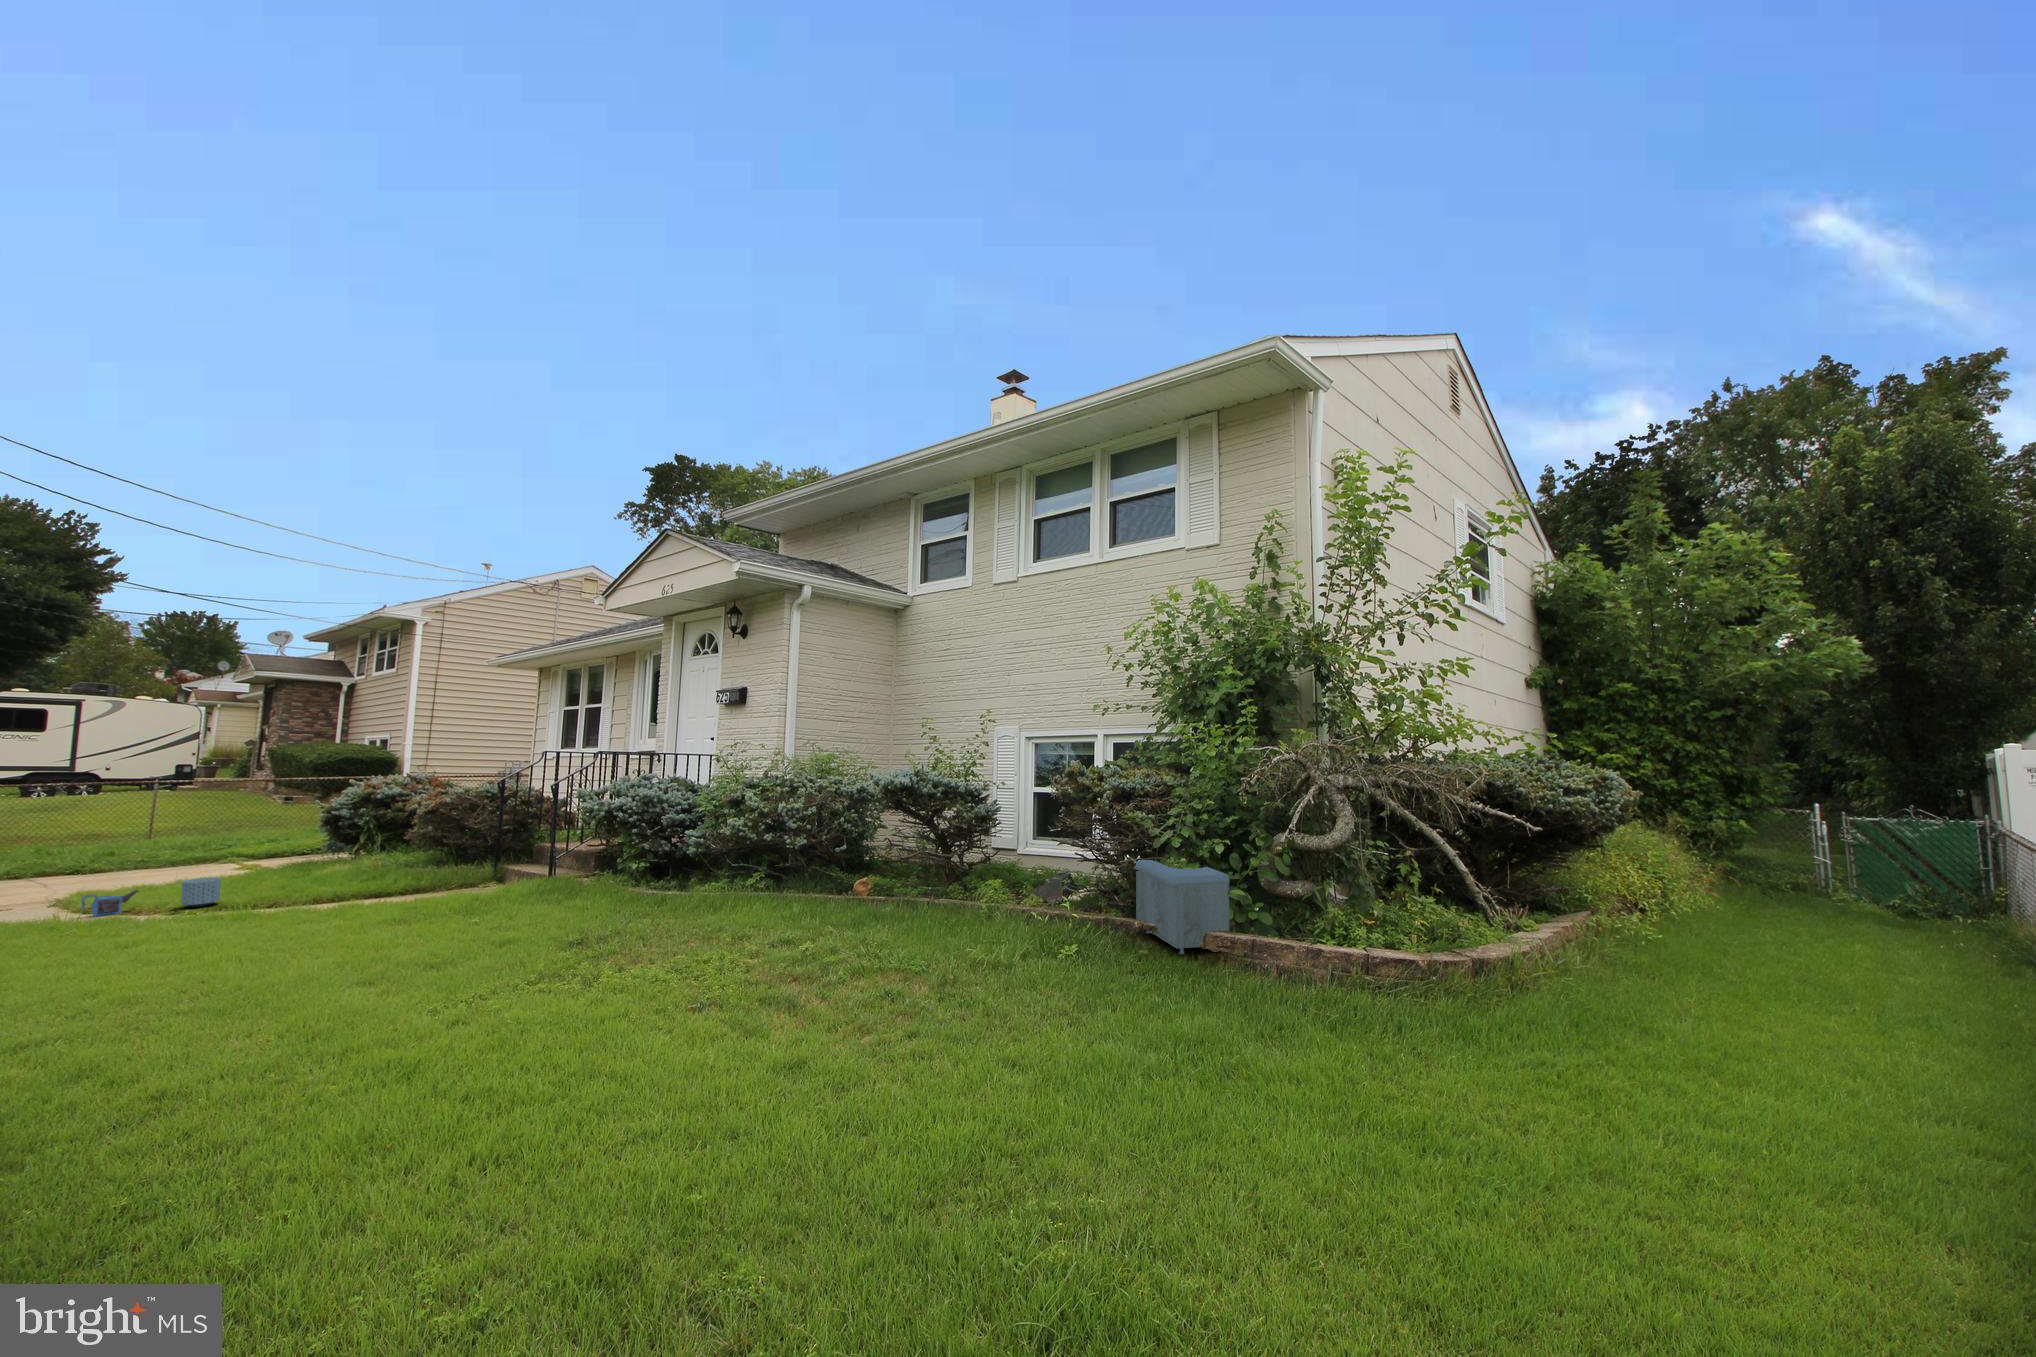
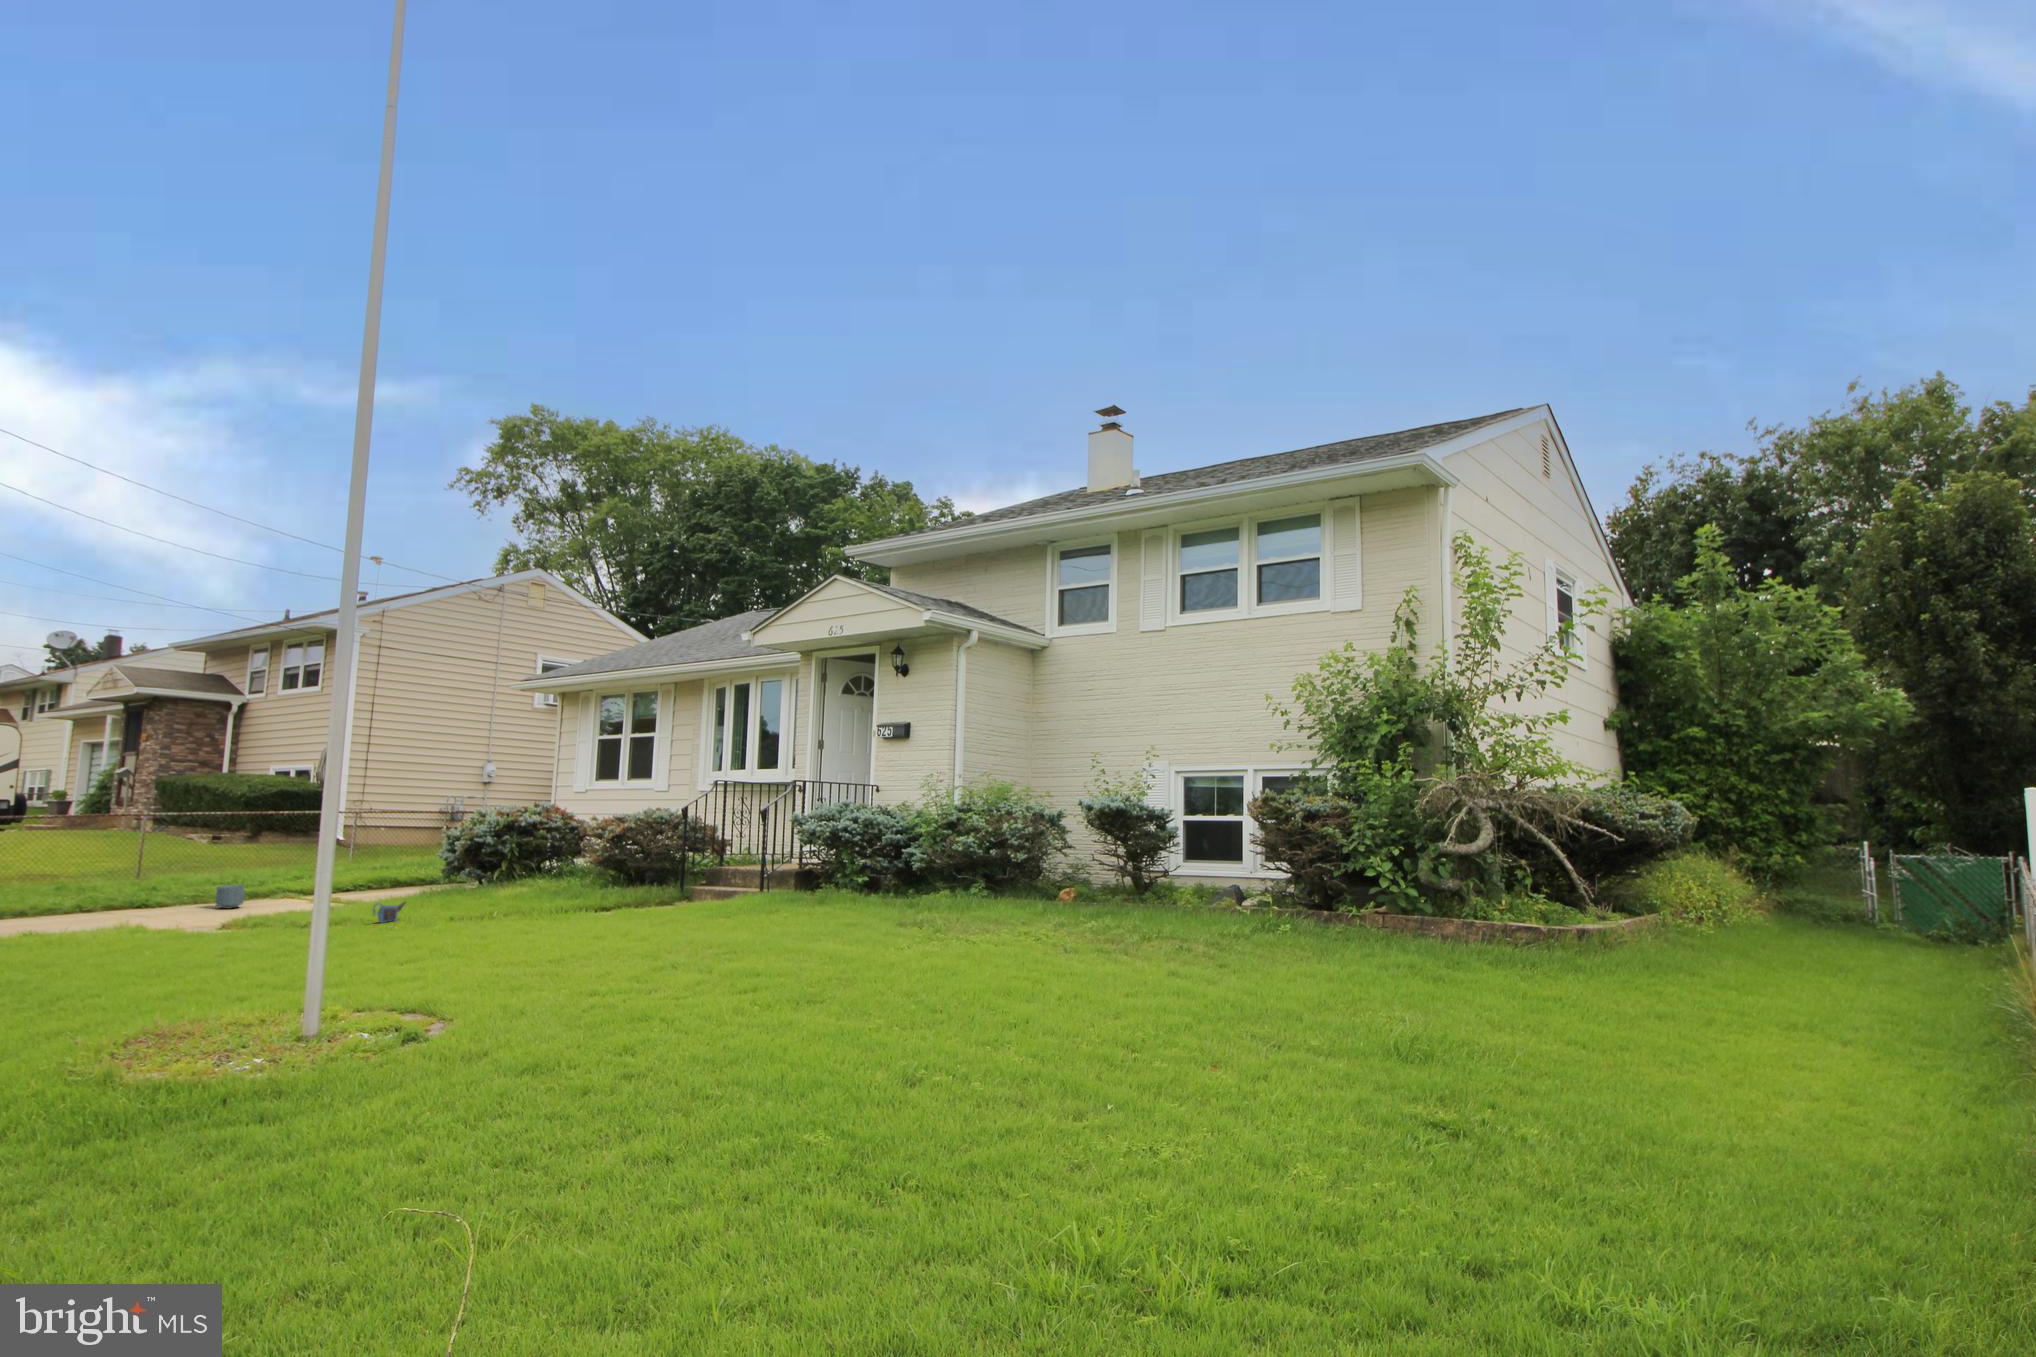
storage bench: present [1134,858,1229,954] -> none [1321,864,1402,930]
planter: present [181,877,221,908] -> present [216,885,244,909]

